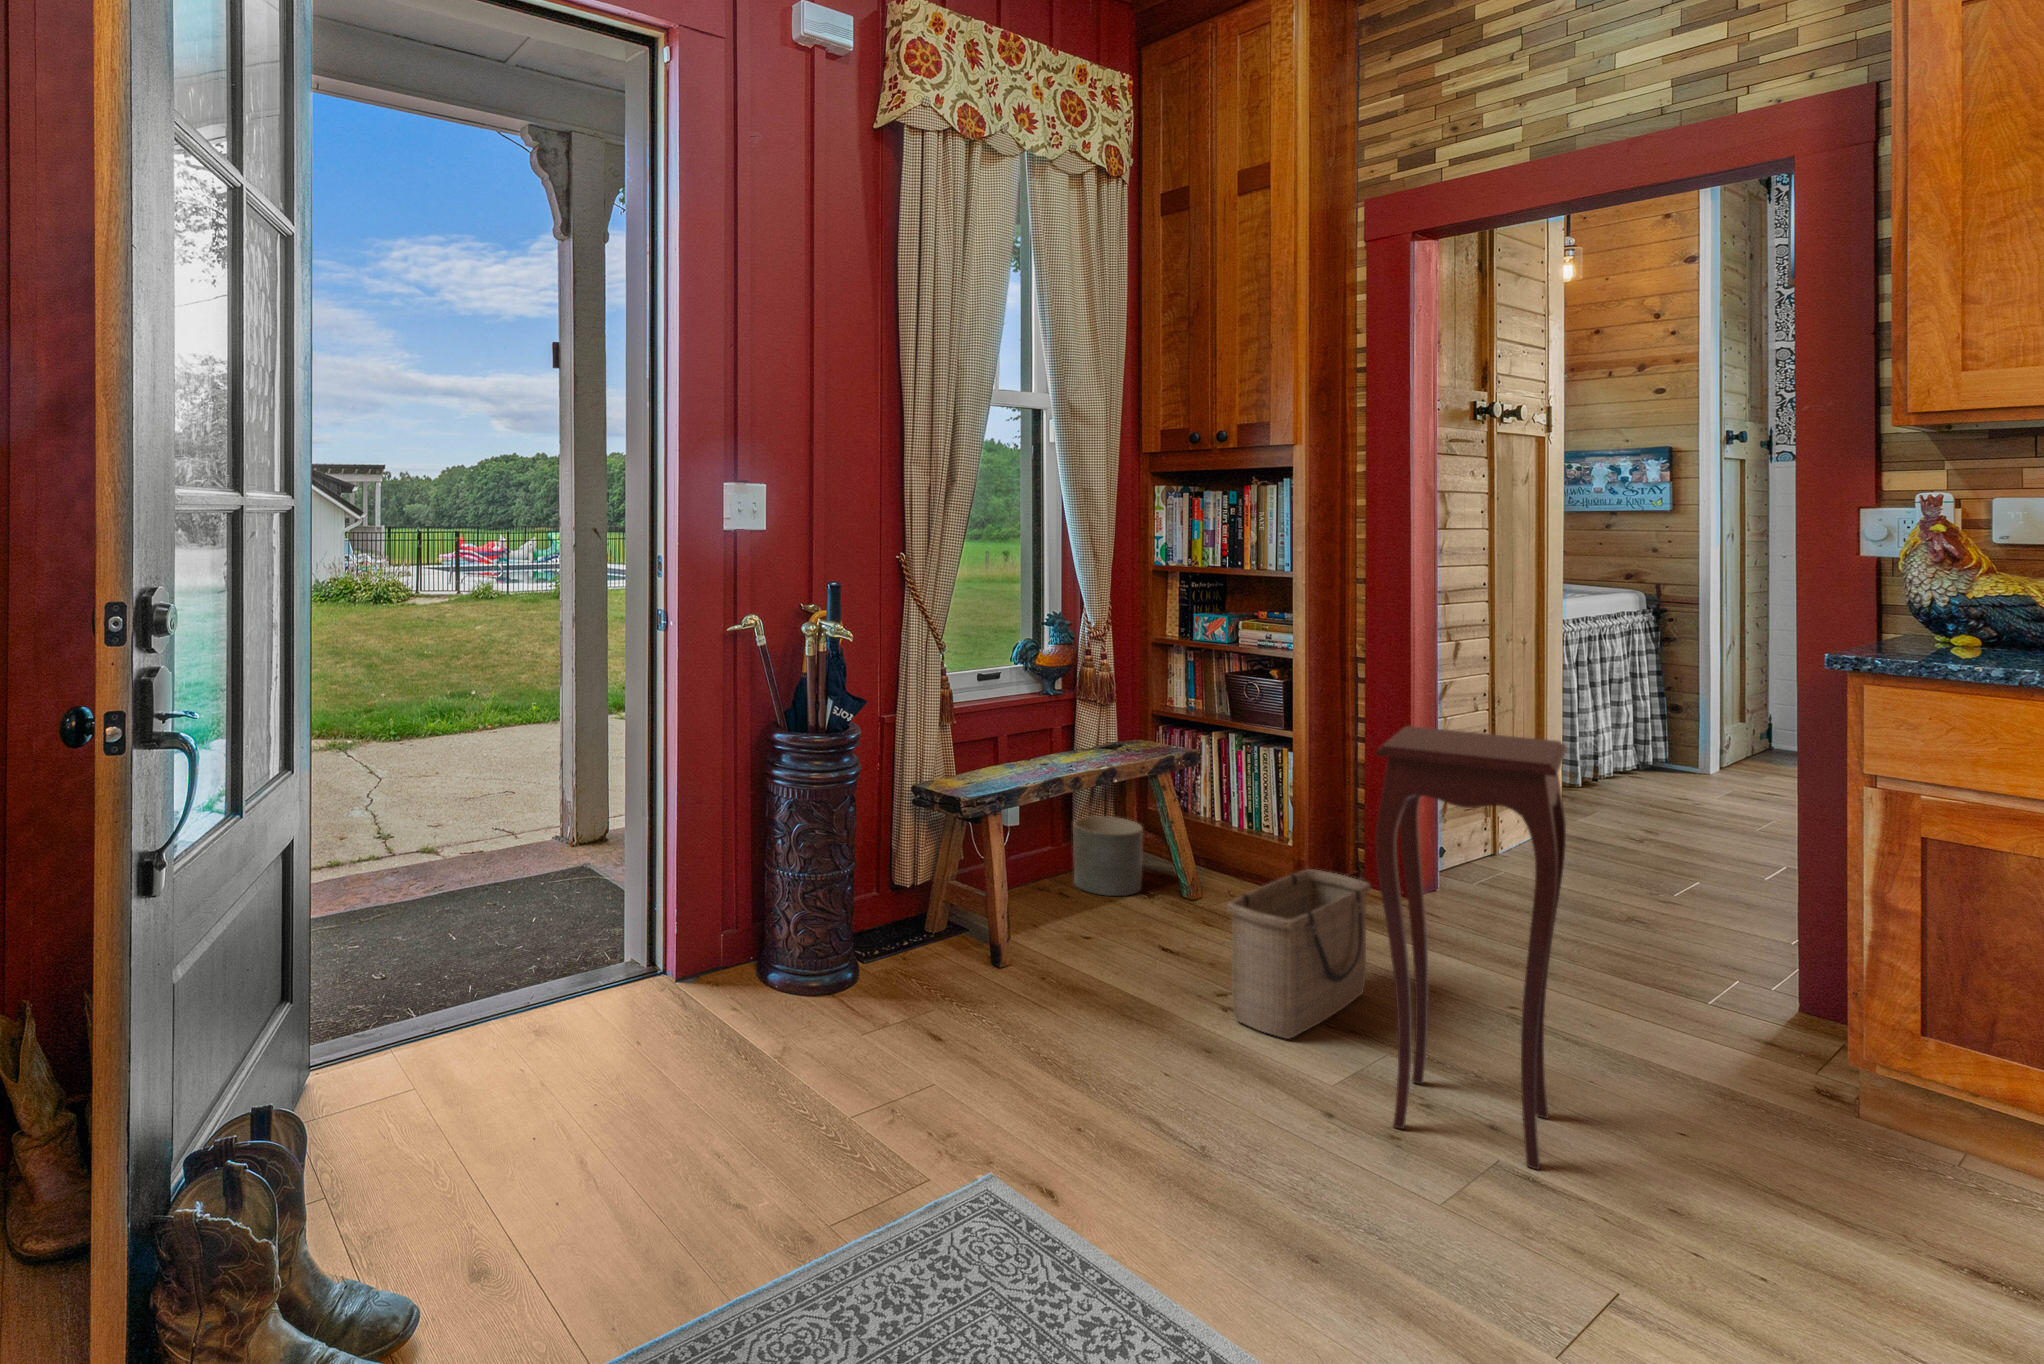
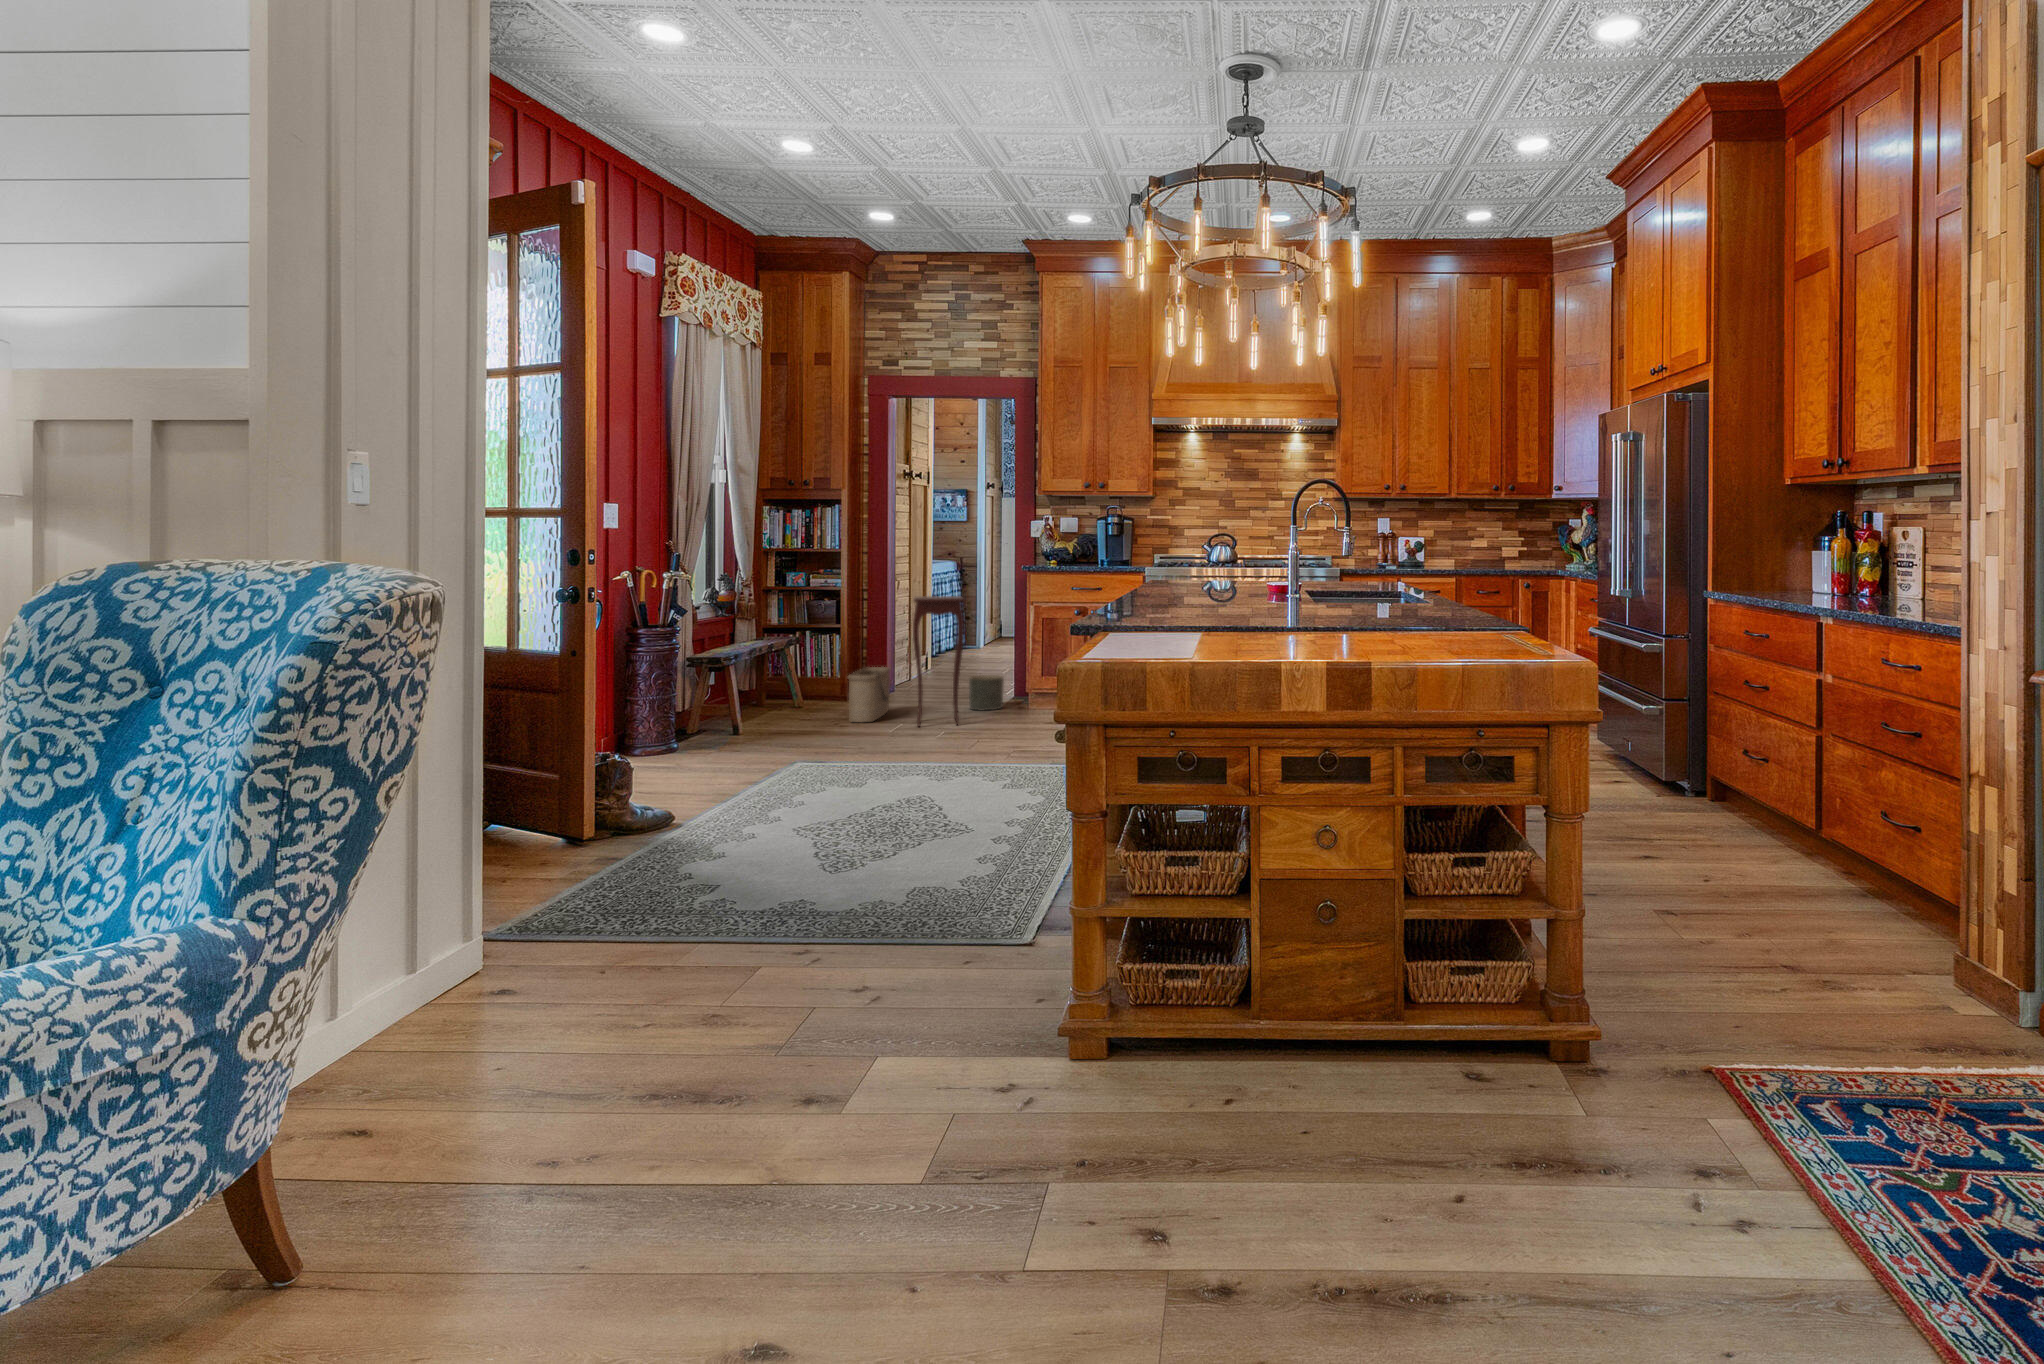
planter: present [1073,816,1143,896] -> present [969,675,1004,711]

